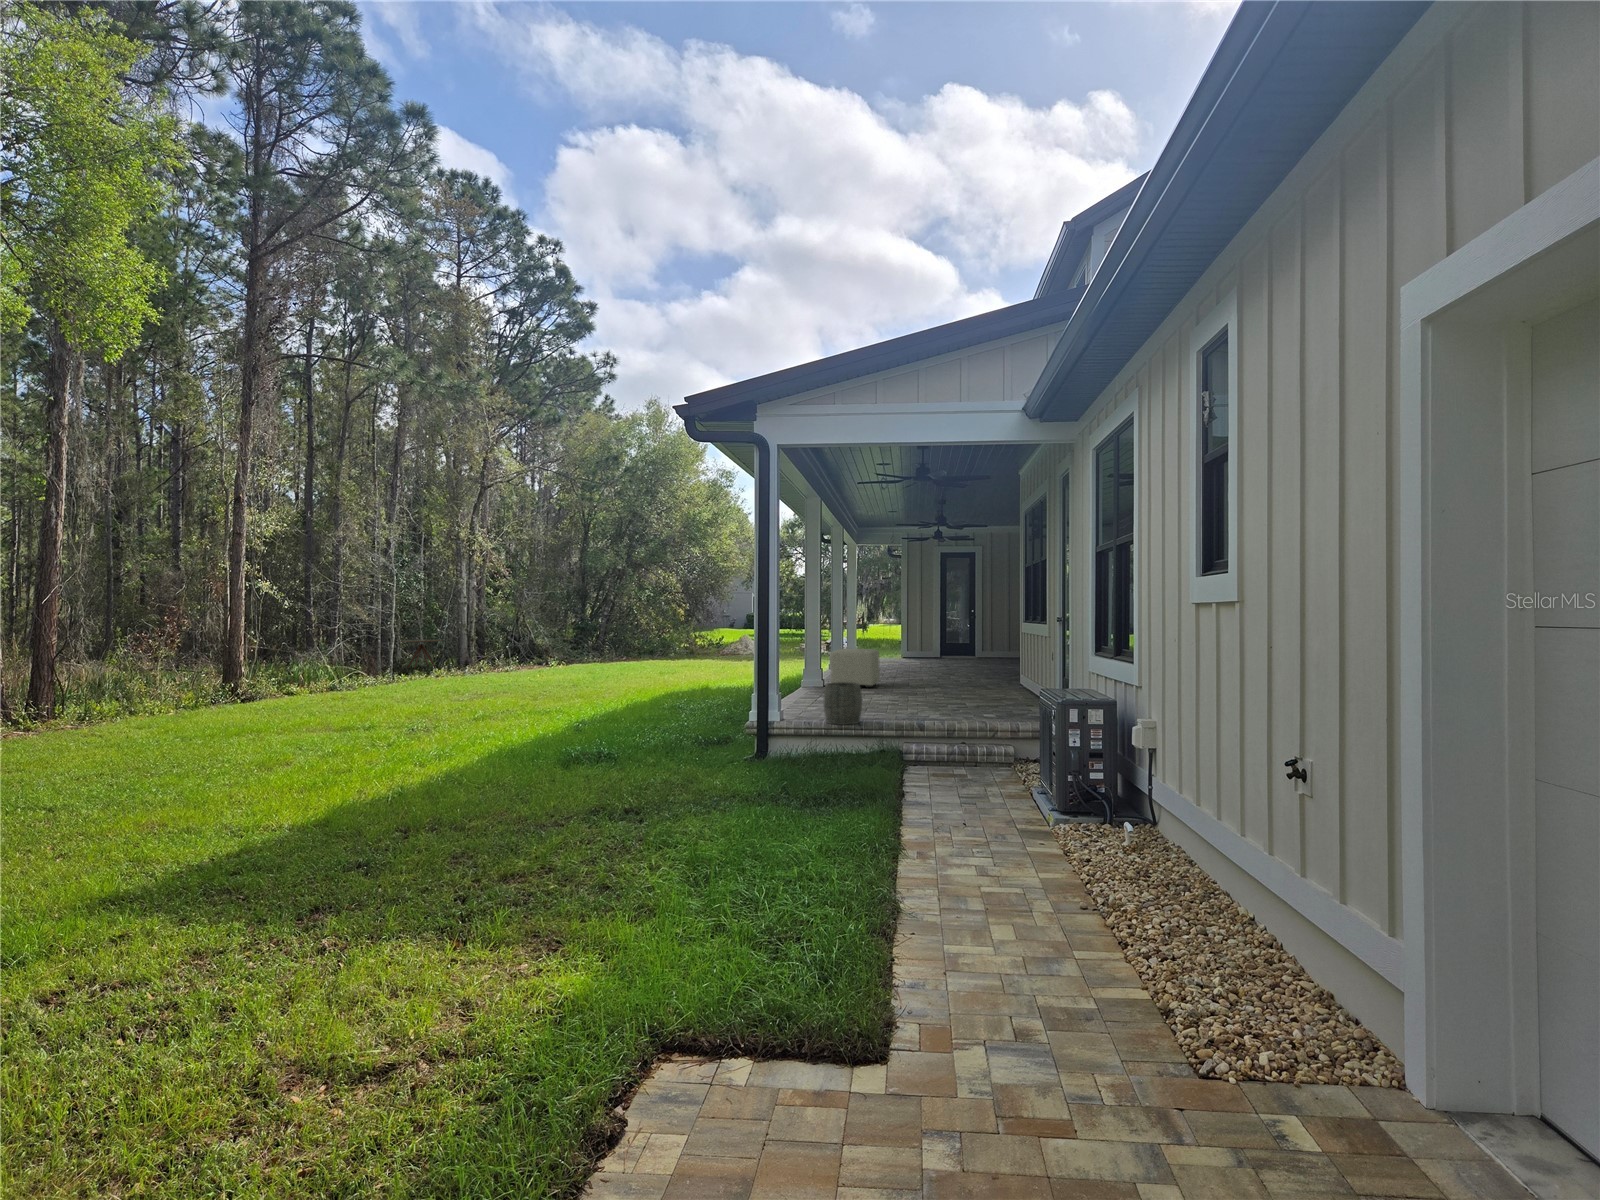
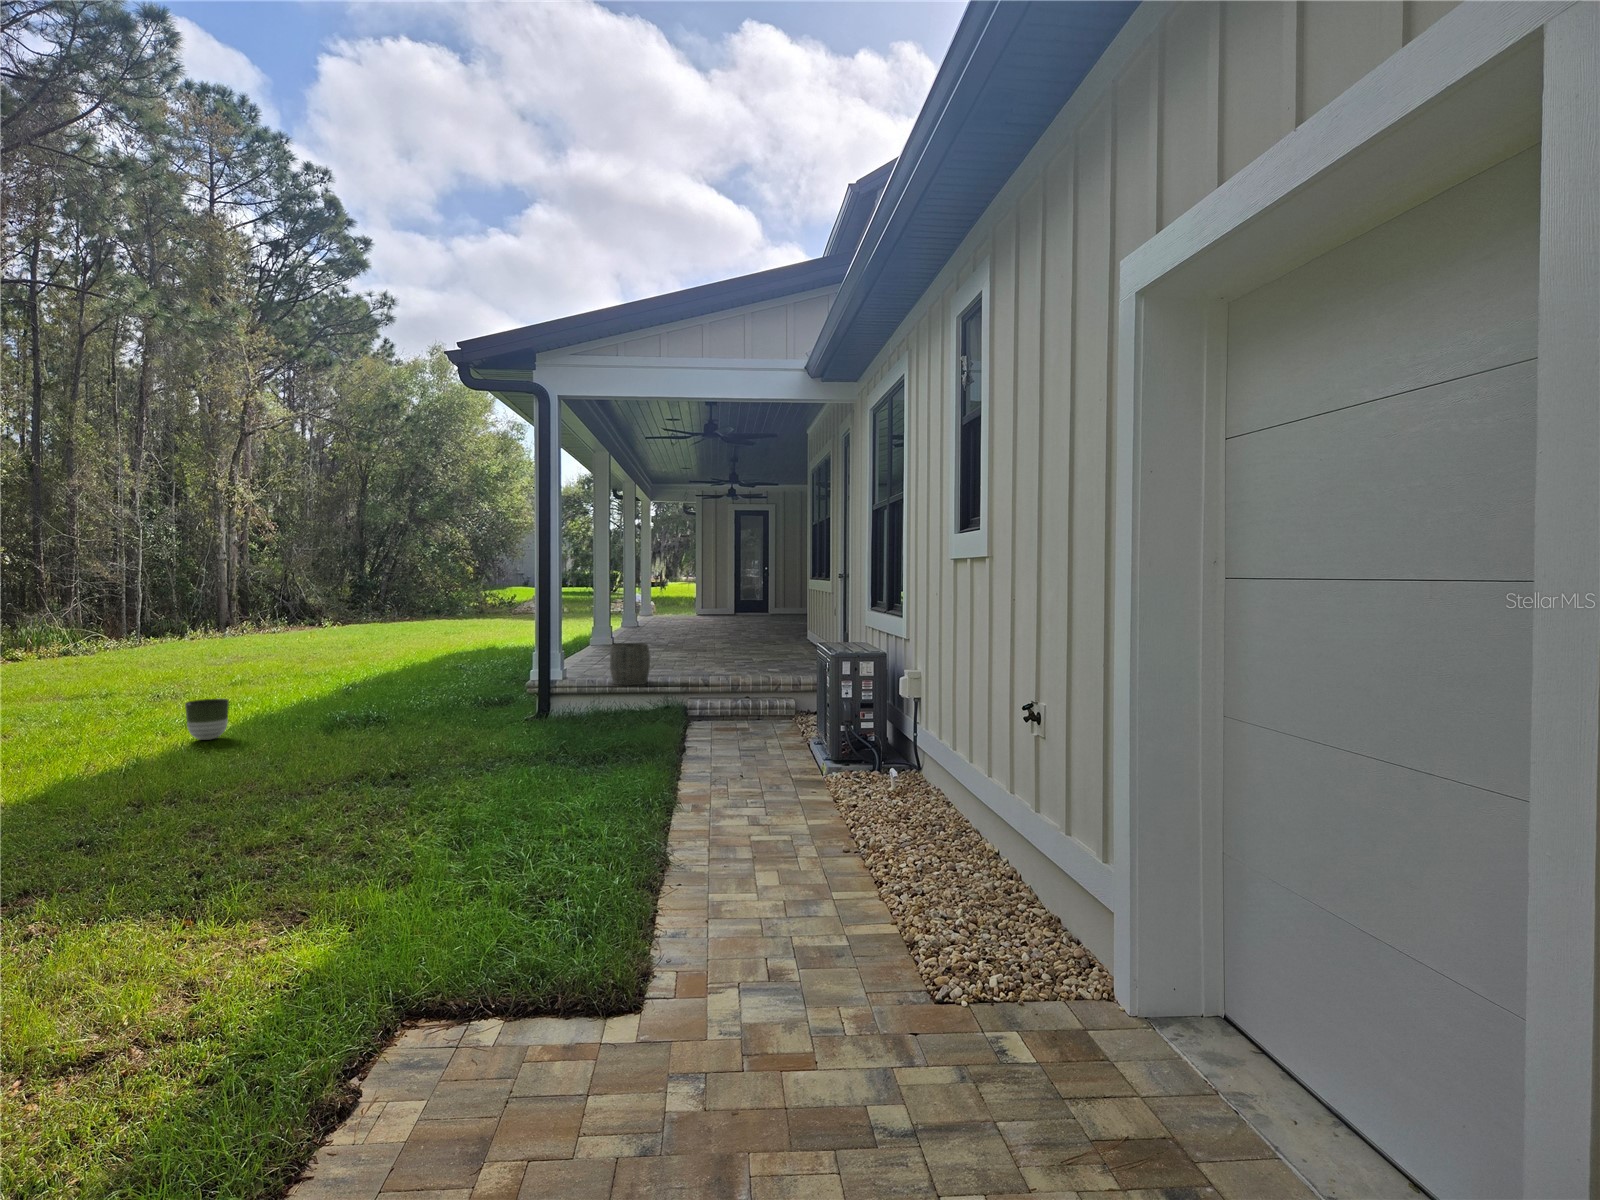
round table: present [399,640,443,669] -> none [126,604,185,637]
ottoman: present [830,649,880,688] -> none [624,612,675,650]
planter: none [465,729,498,765] -> present [185,699,229,740]

